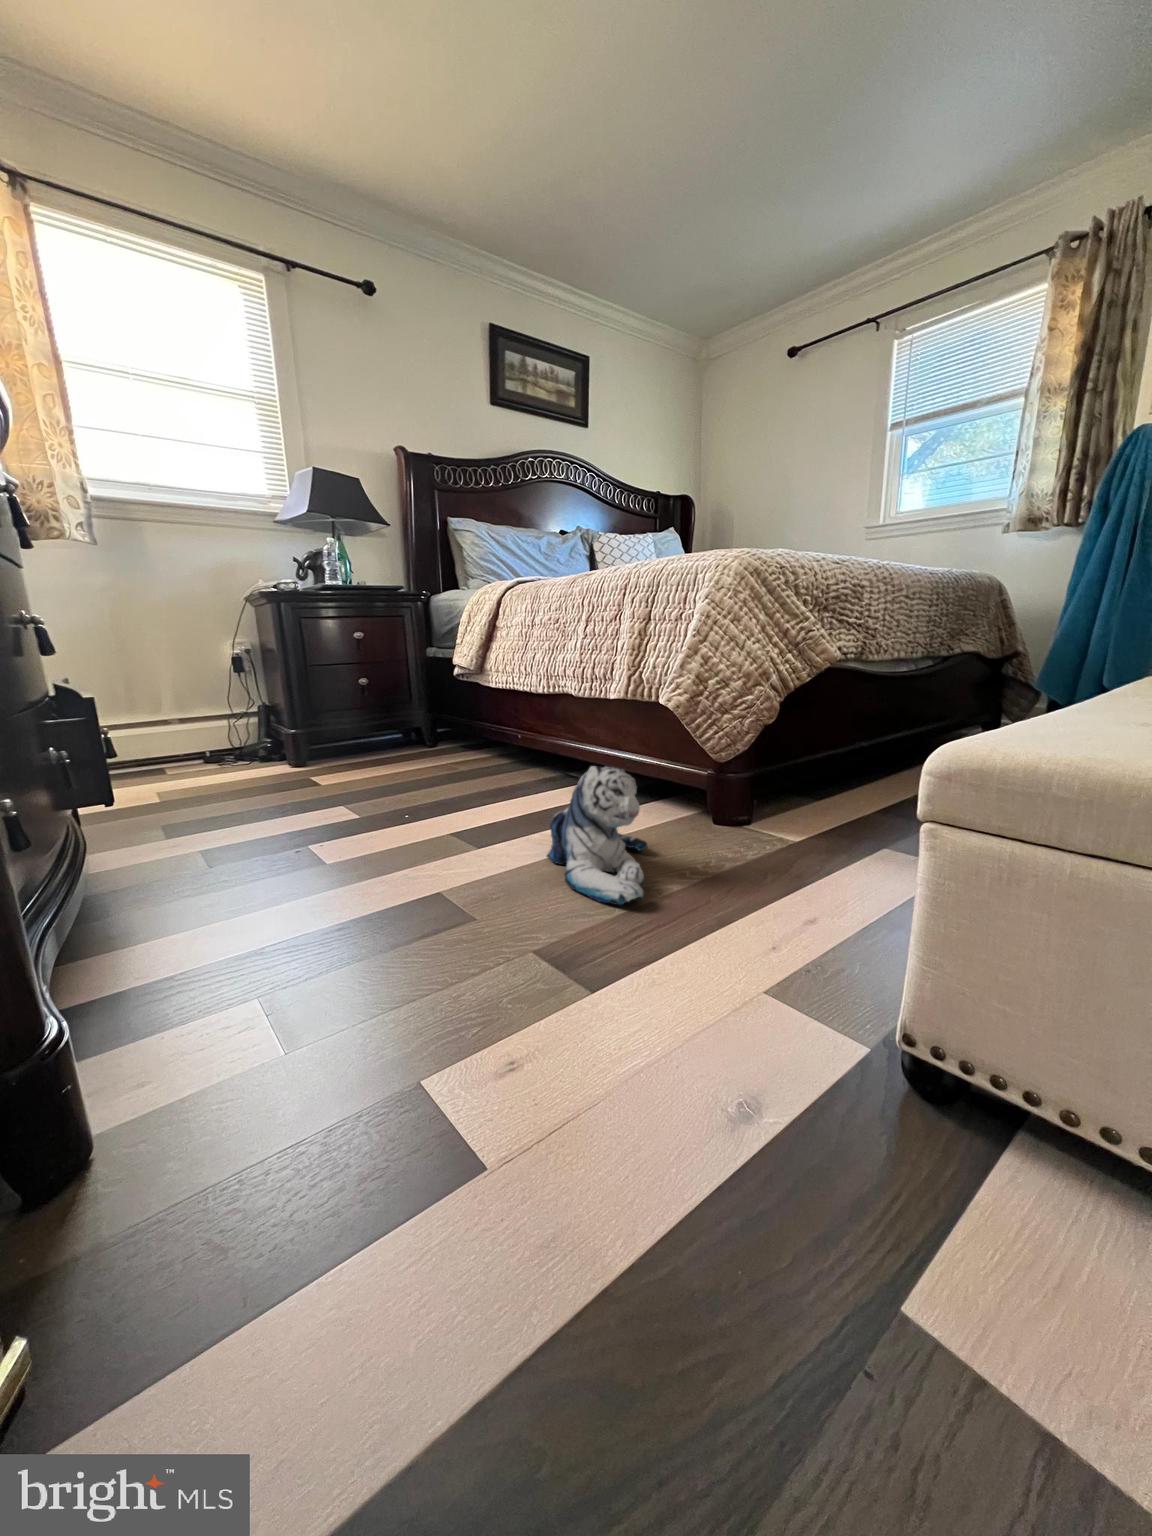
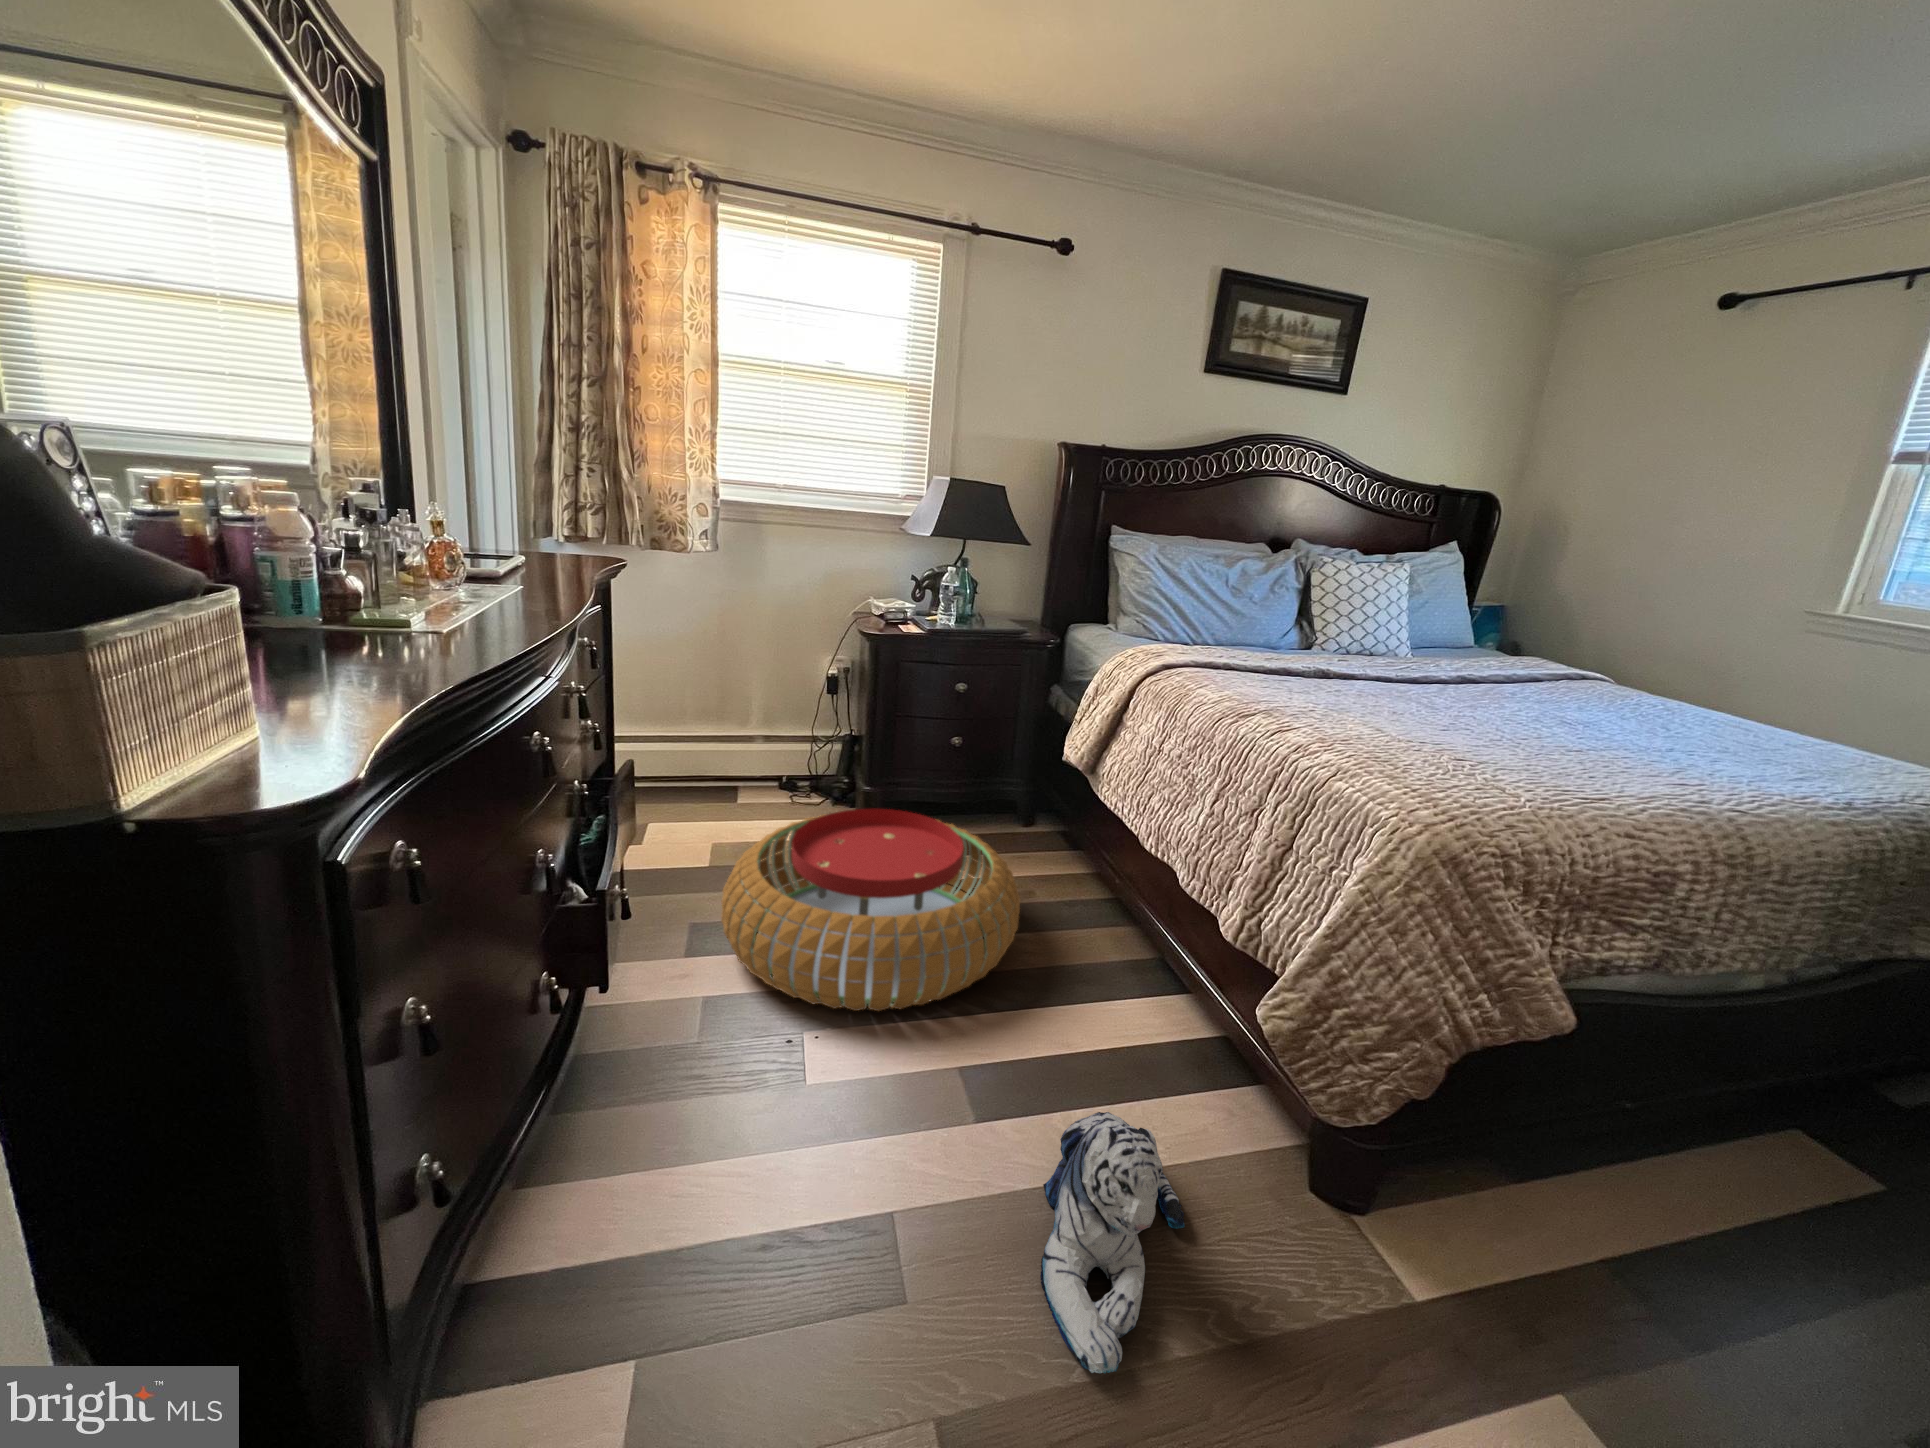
pouf: none [198,708,461,833] -> present [721,809,1020,1011]

